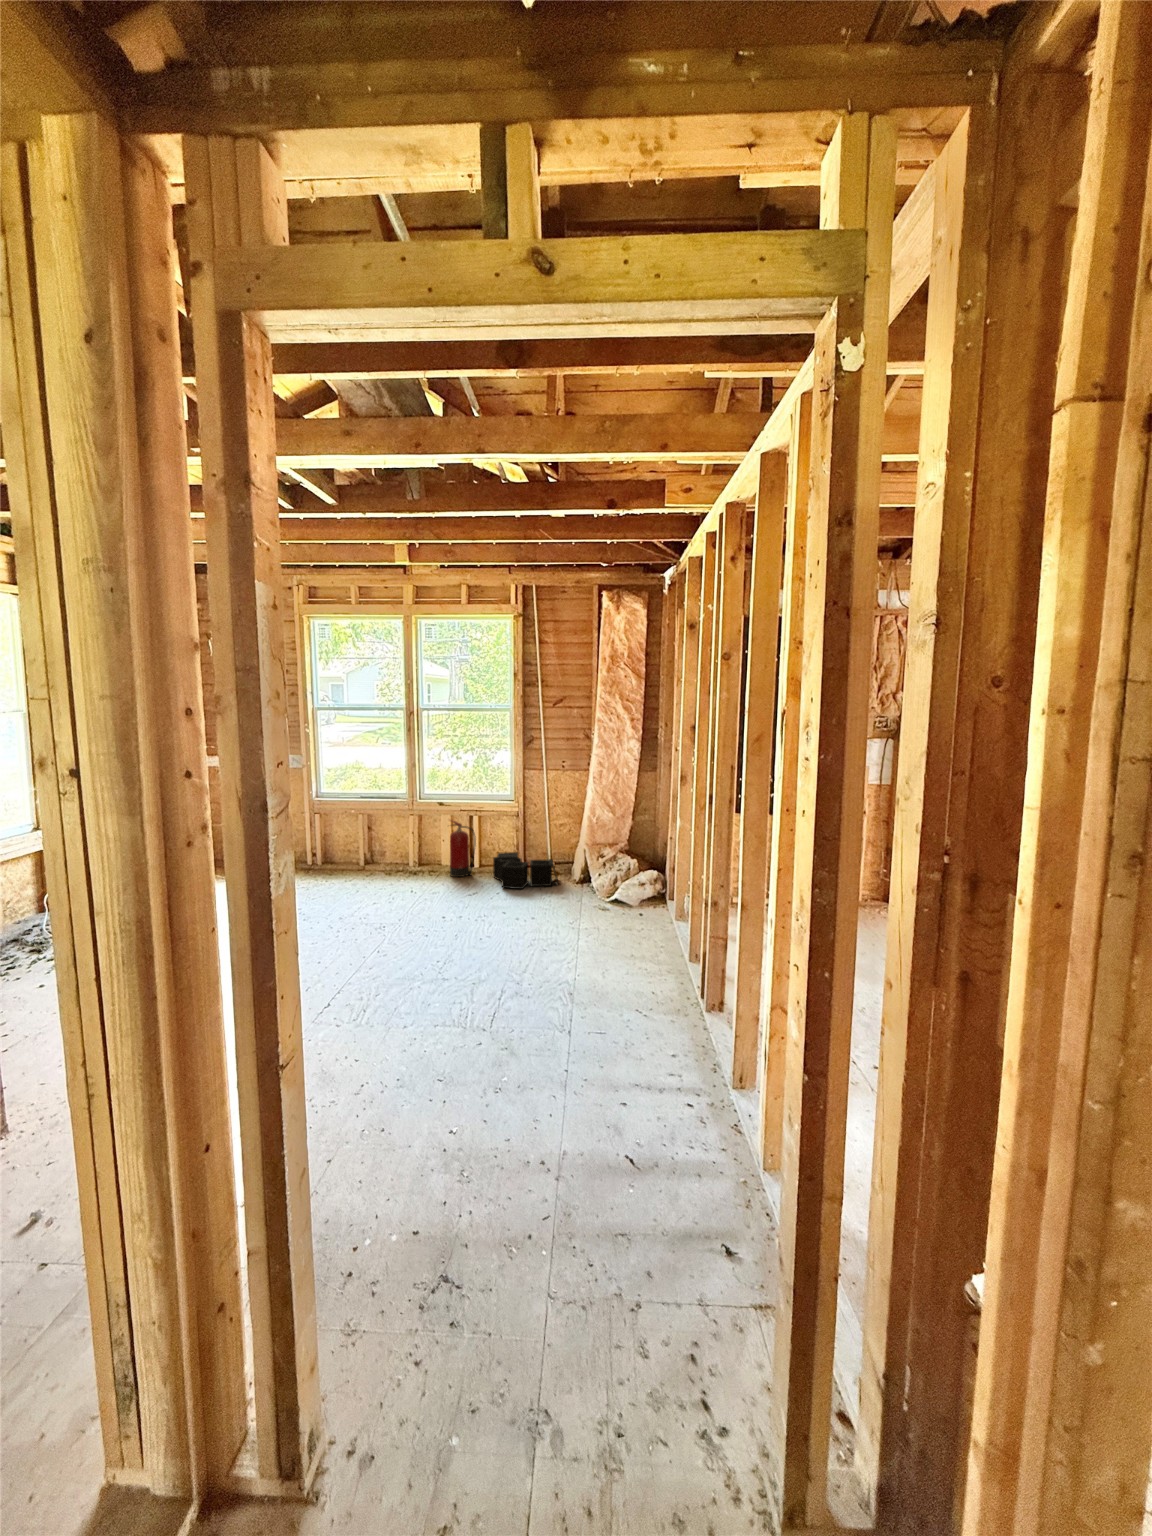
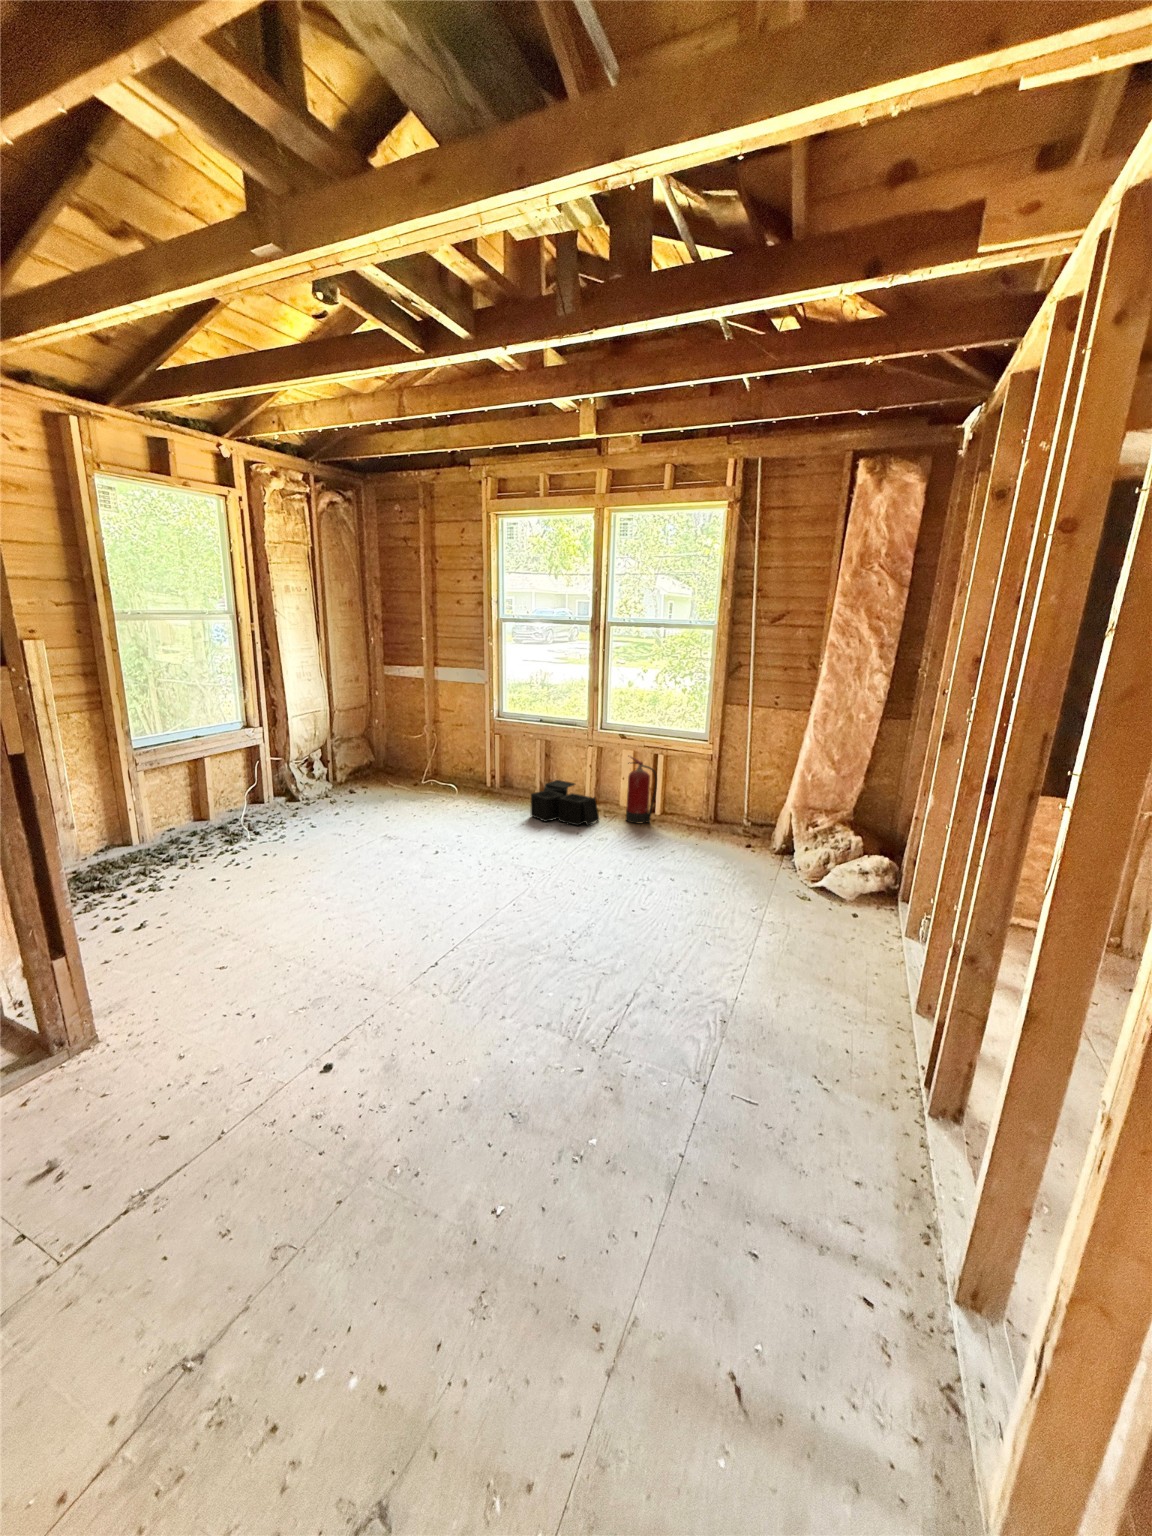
storage bin: present [493,852,558,889] -> present [531,780,599,826]

